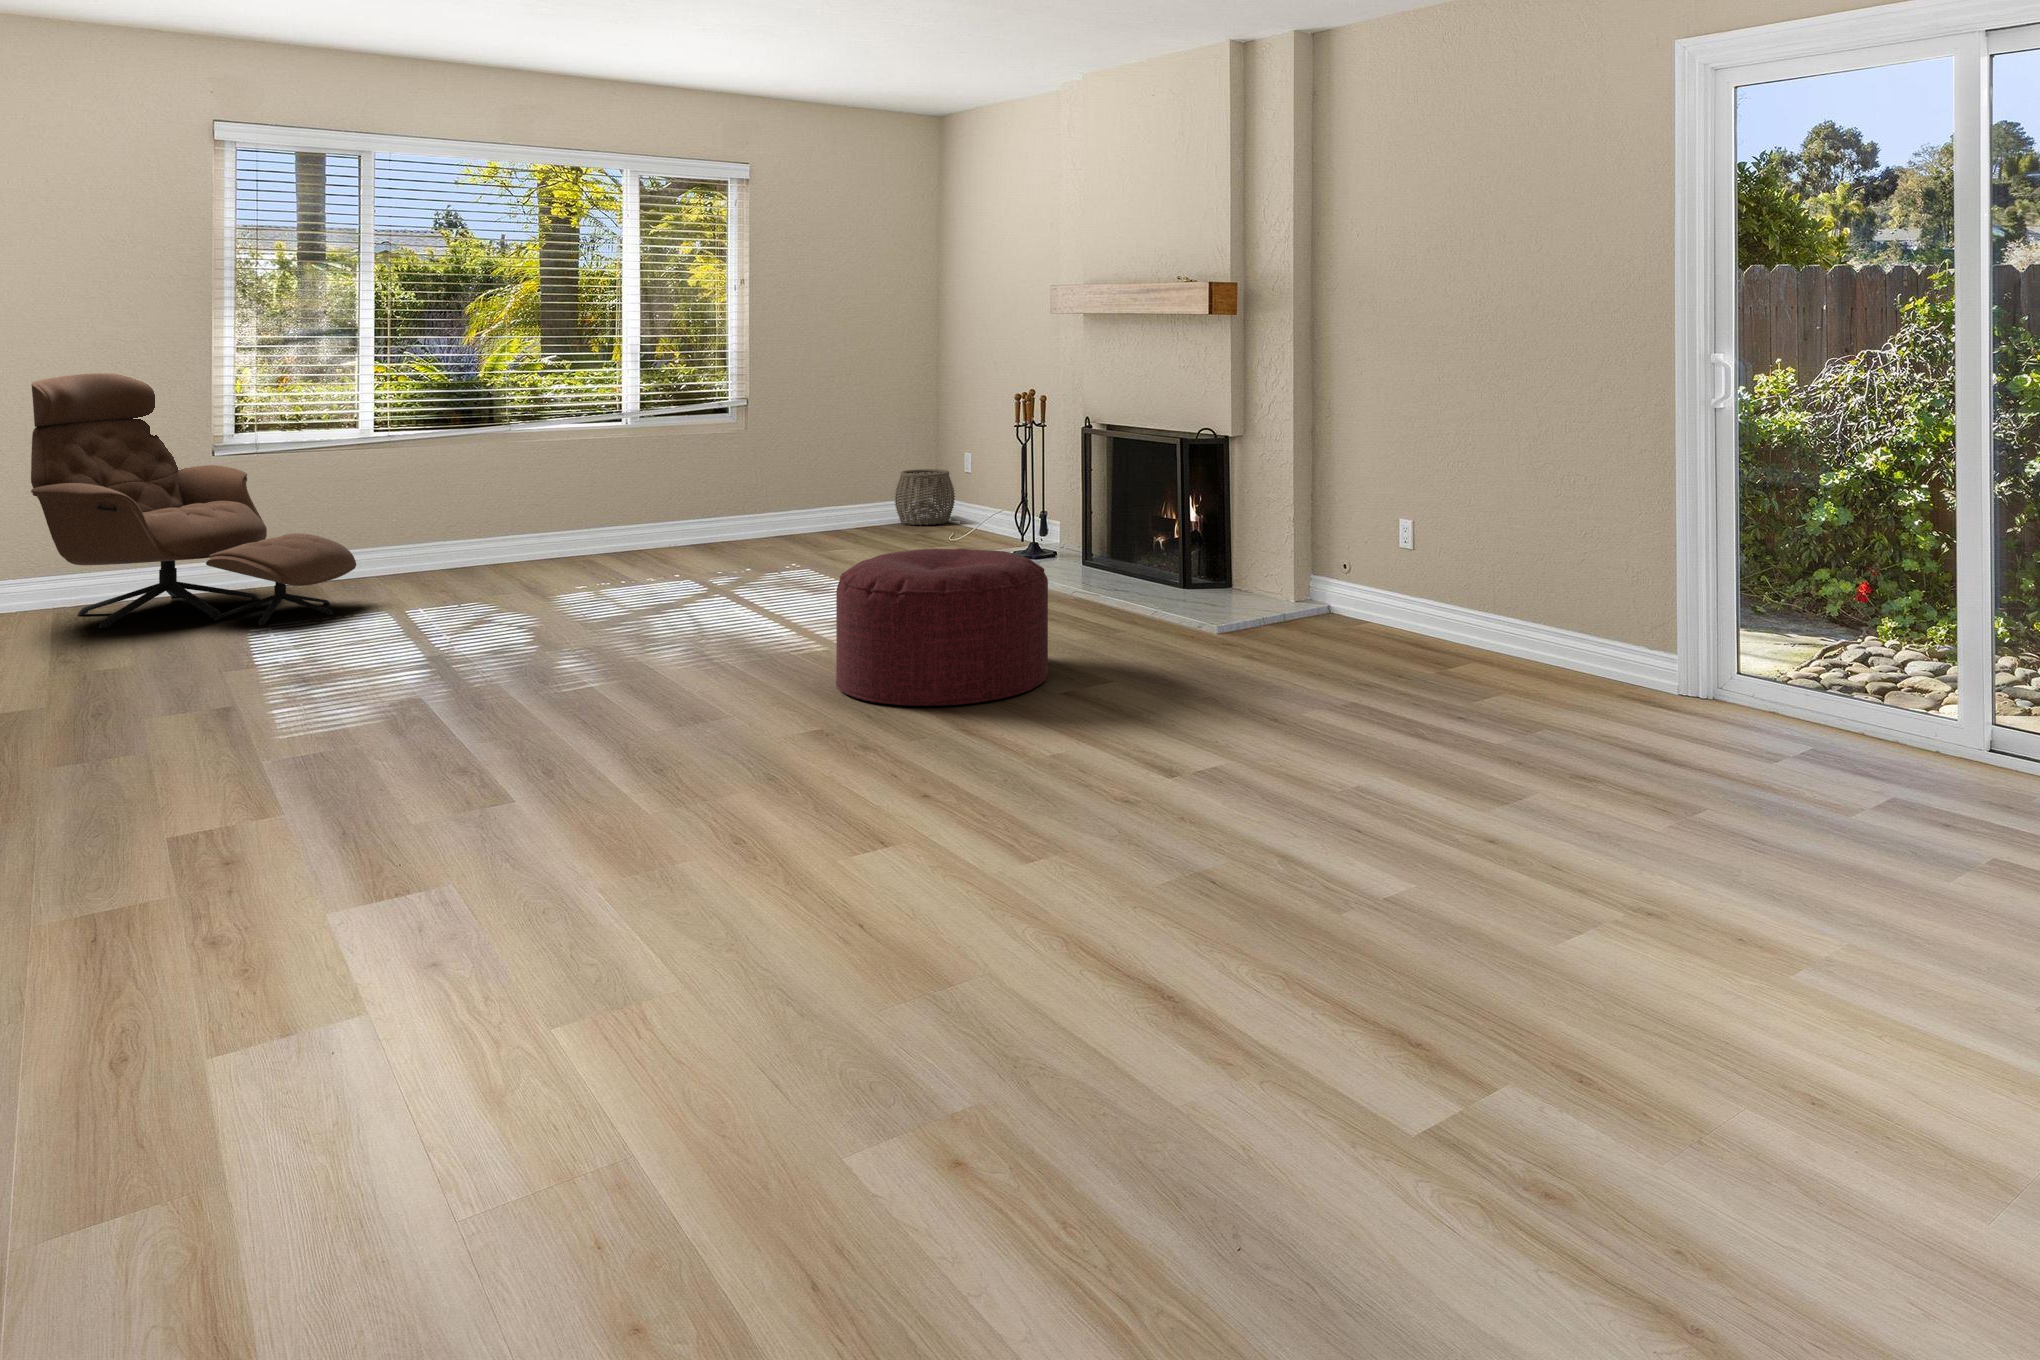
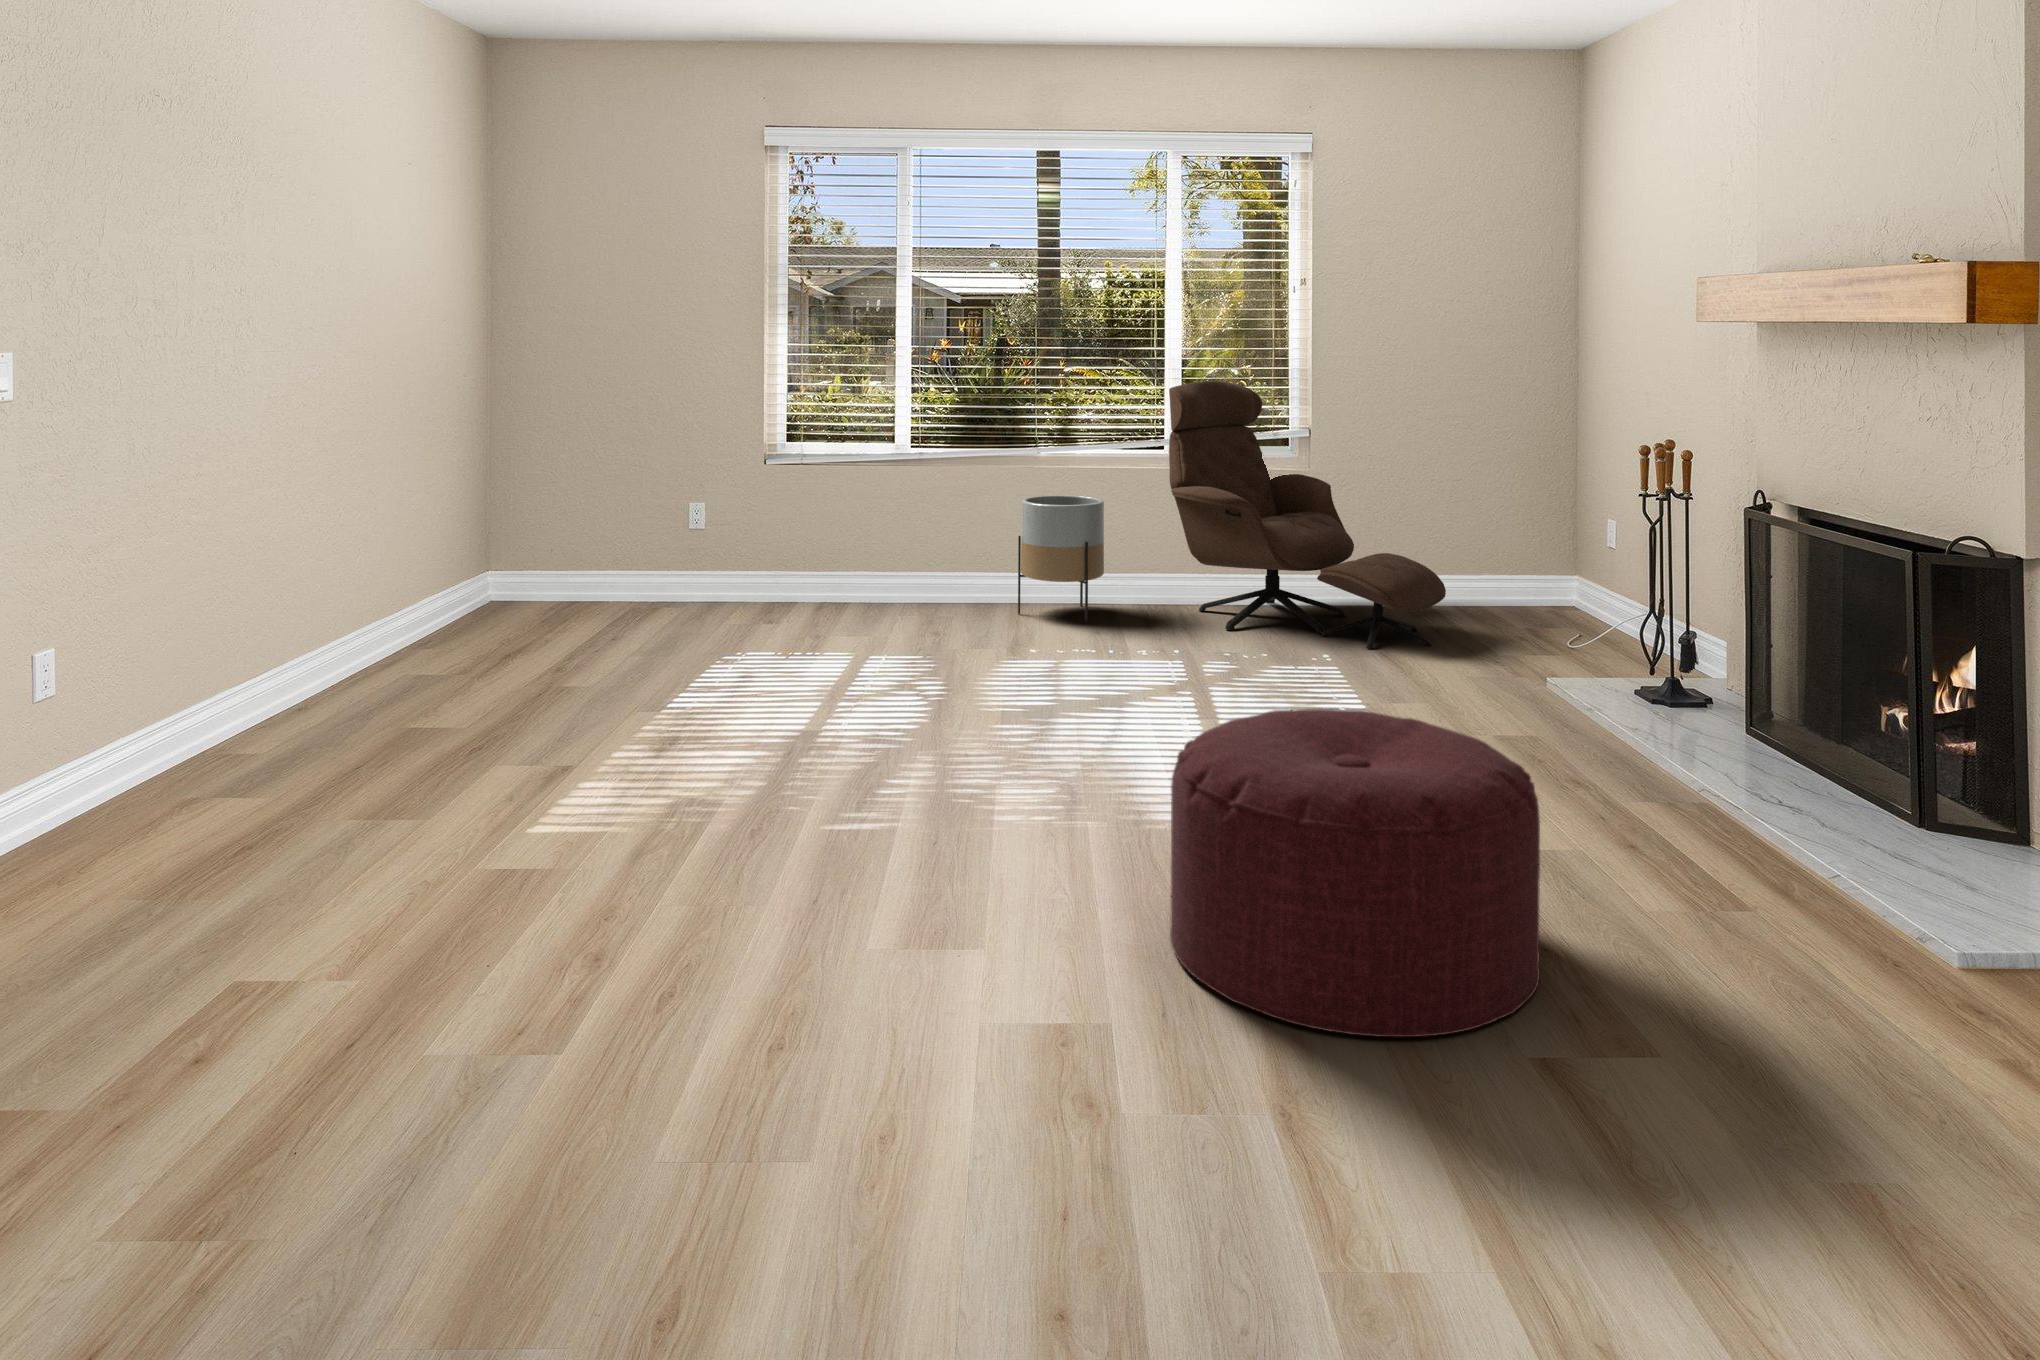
lounge chair: present [31,373,356,628] -> present [1169,381,1446,649]
planter: none [506,464,586,570] -> present [1018,495,1104,622]
woven basket: present [894,469,955,525] -> none [1508,534,1596,614]

